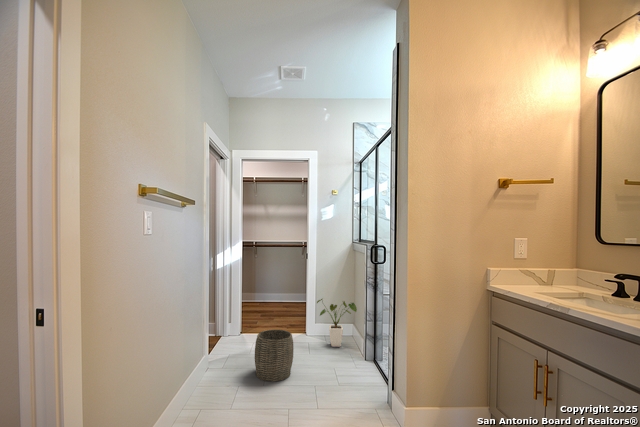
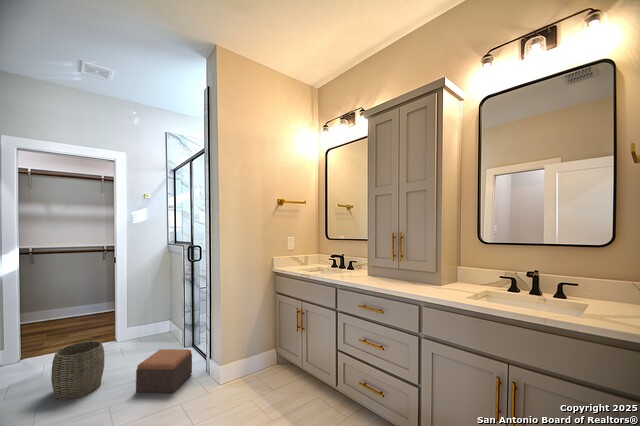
house plant: present [317,299,357,347] -> none [129,299,174,345]
footstool: none [318,355,373,408] -> present [136,349,192,393]

